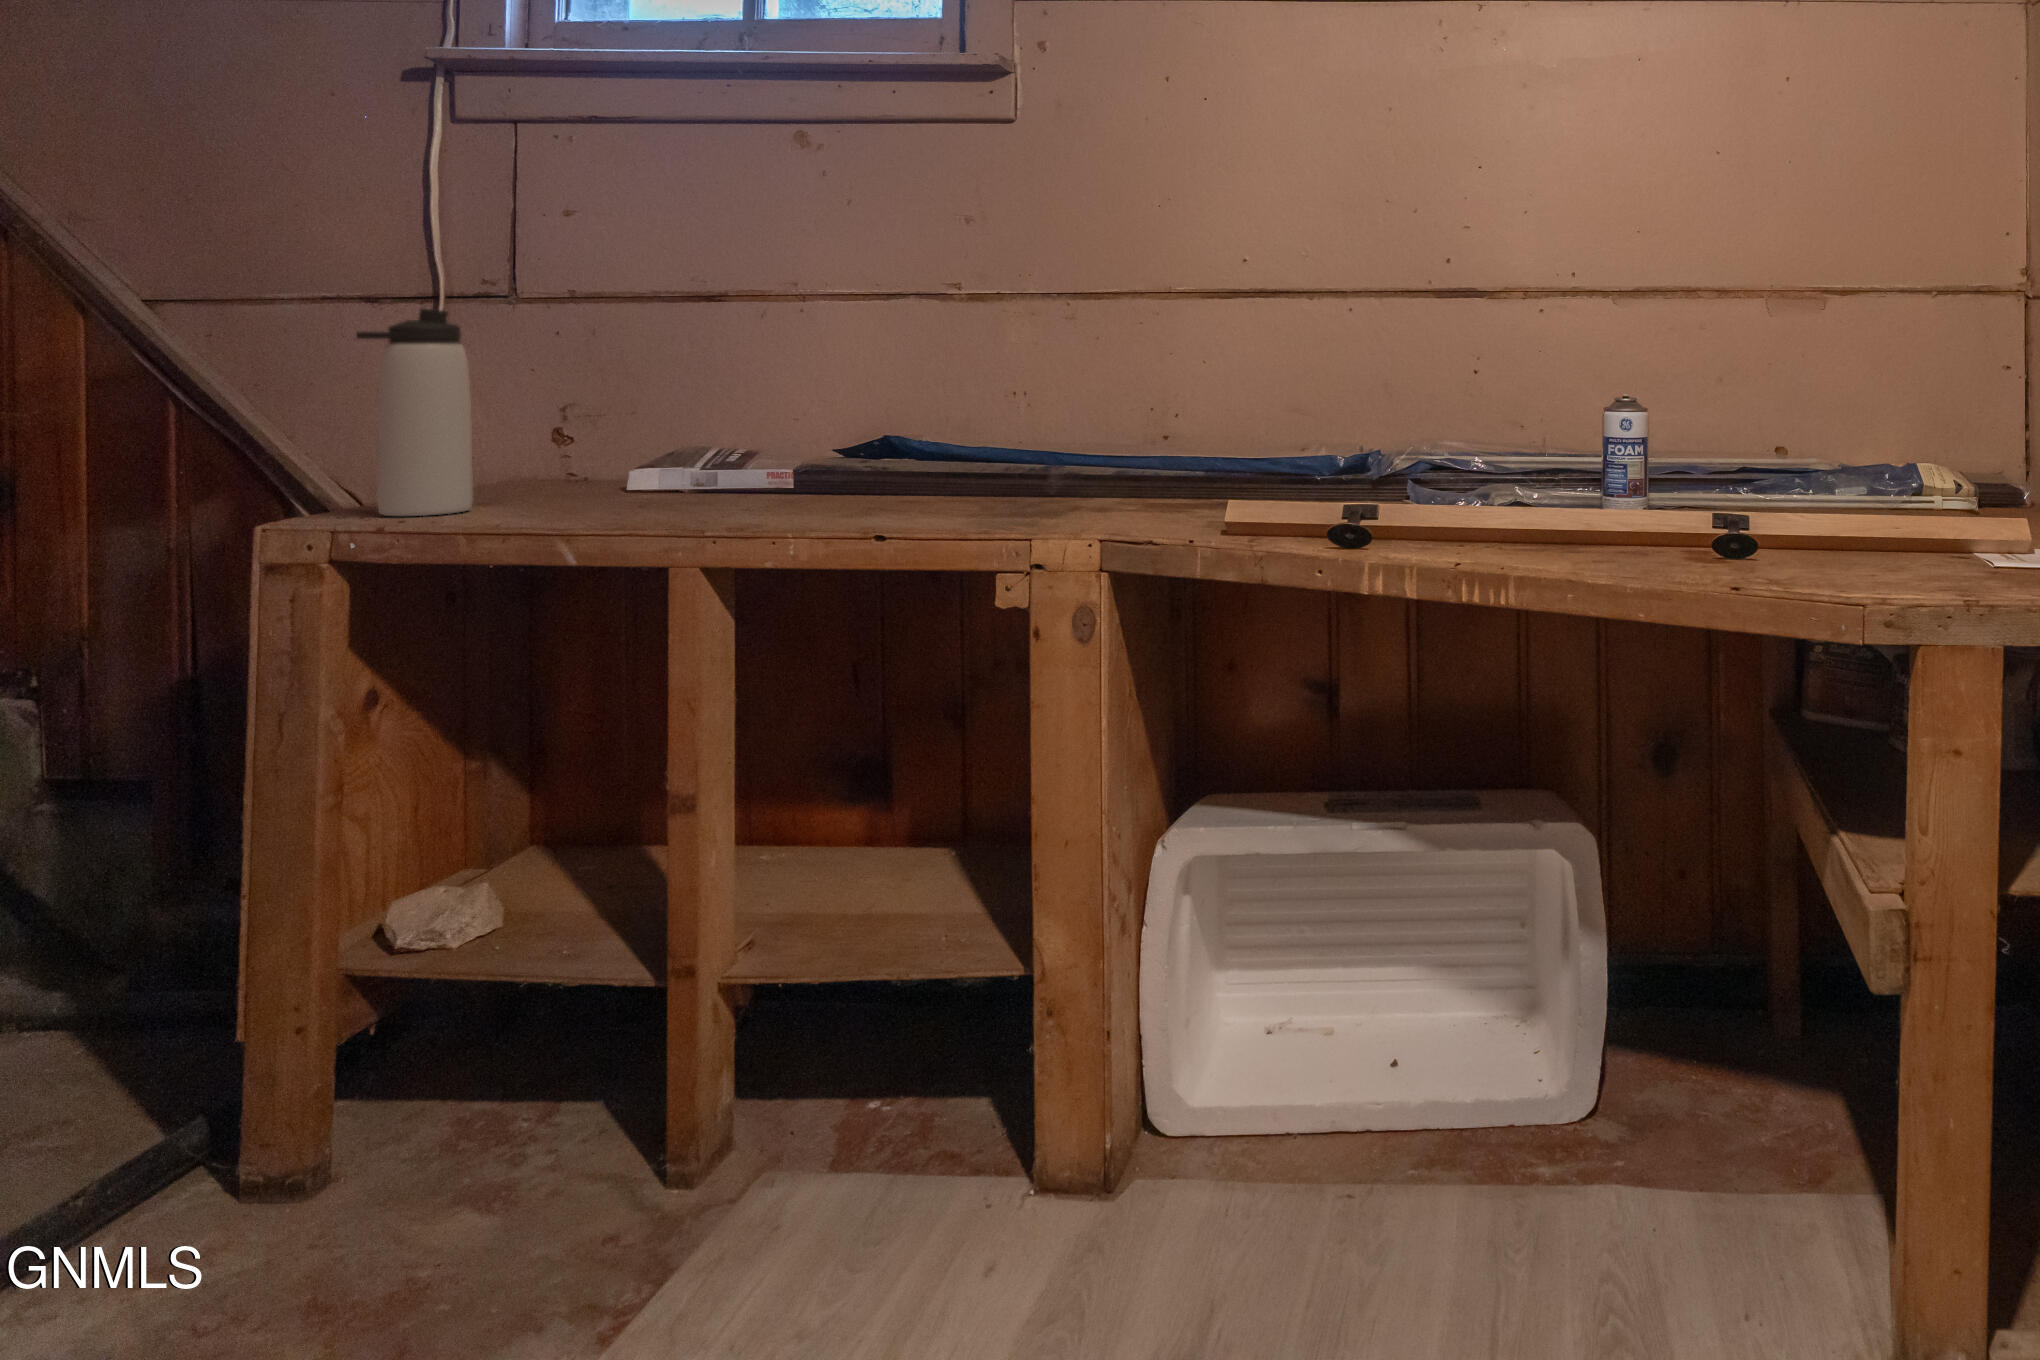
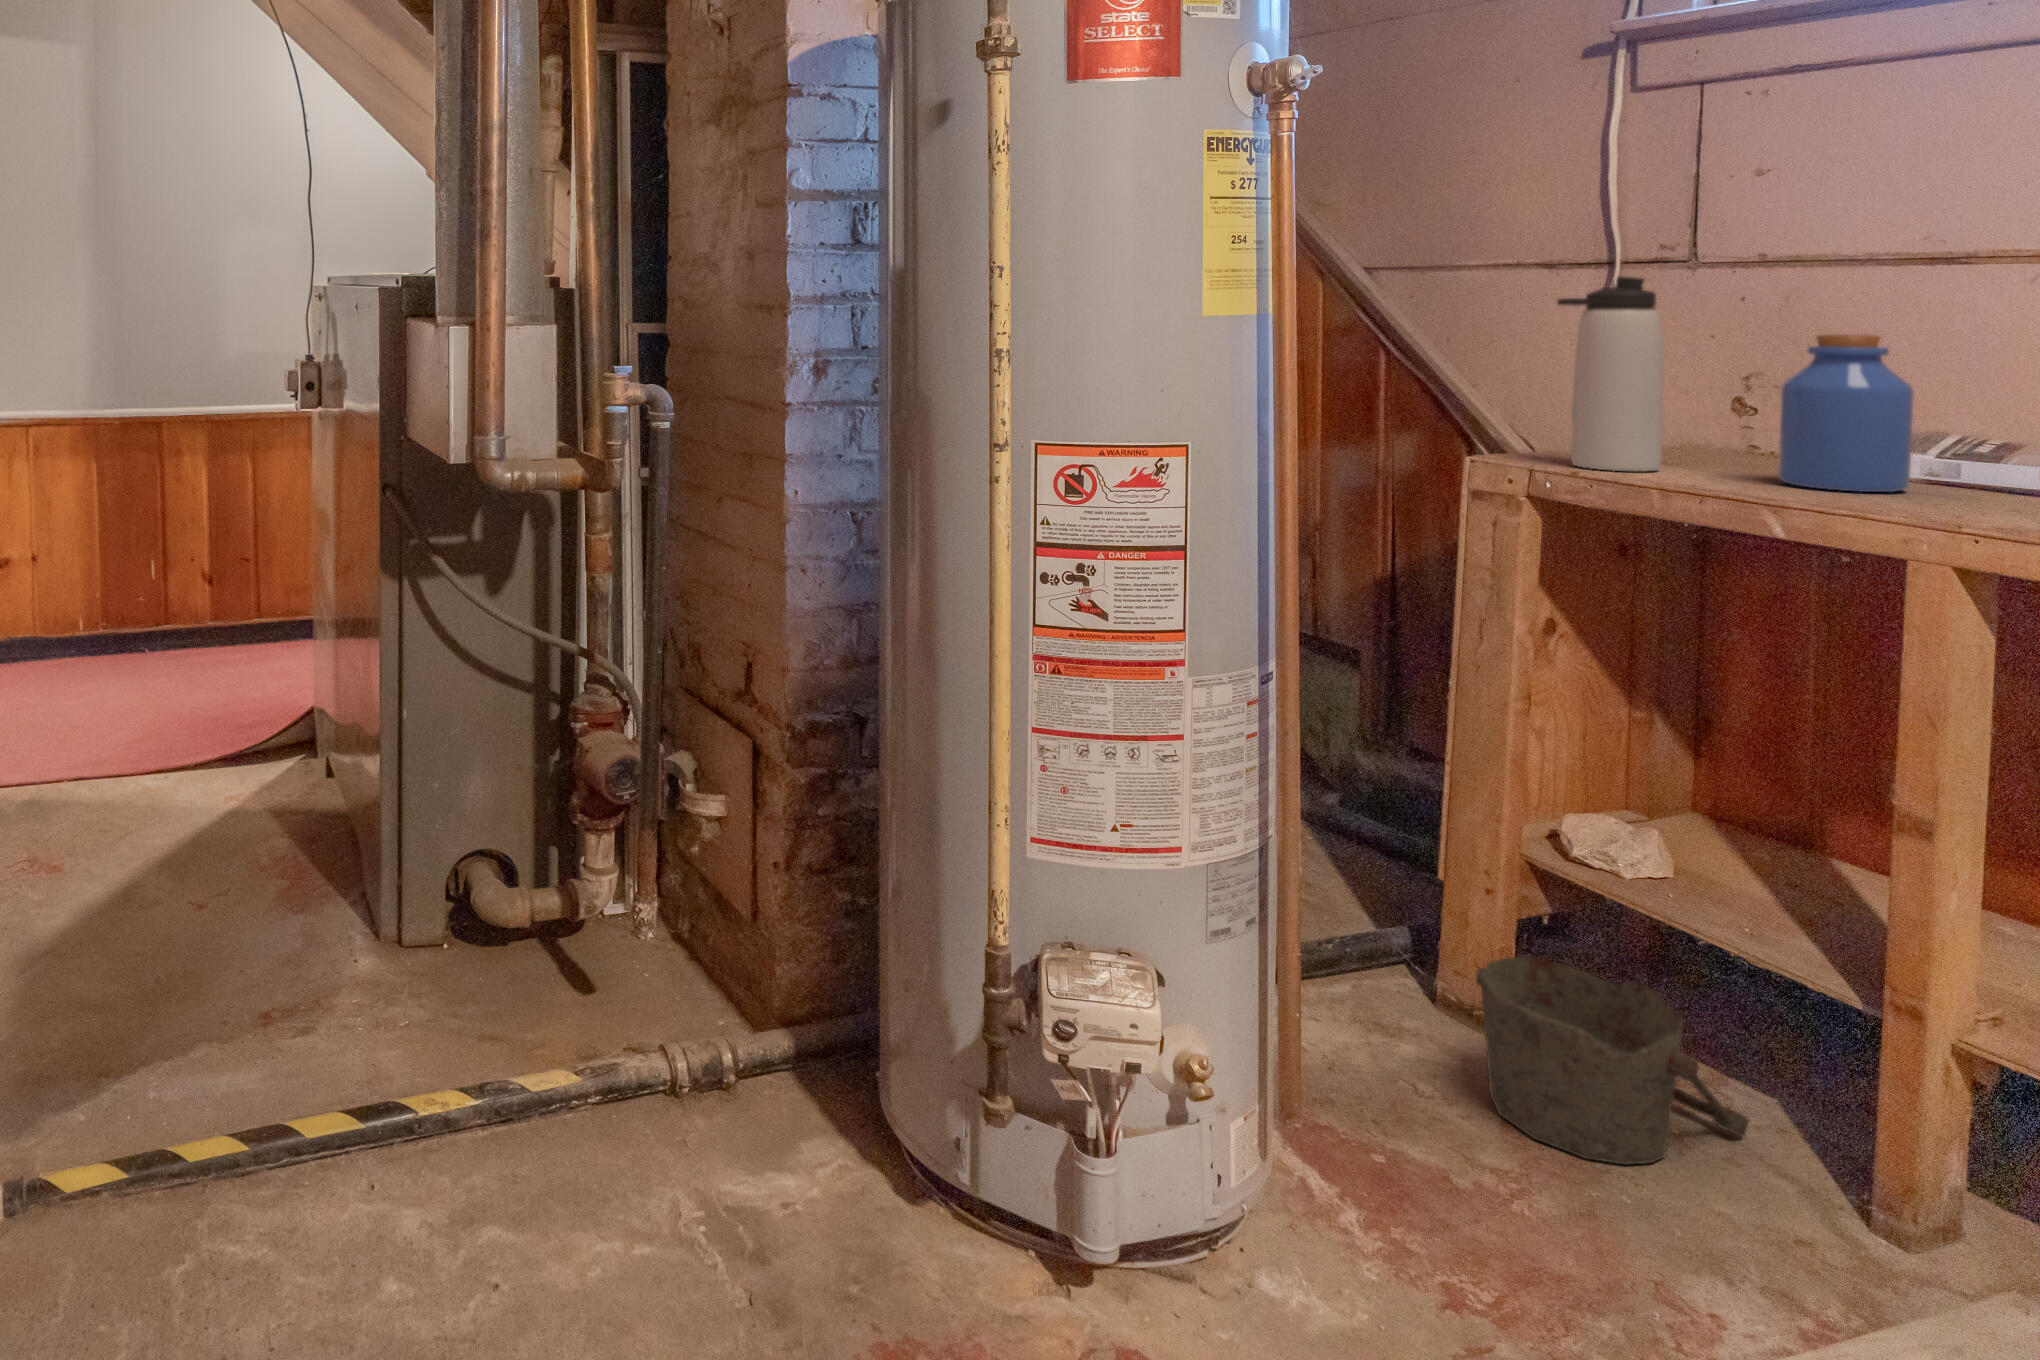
jar: none [576,366,679,511] -> present [1778,334,1913,492]
bucket: none [273,1053,571,1294] -> present [1476,956,1749,1165]

